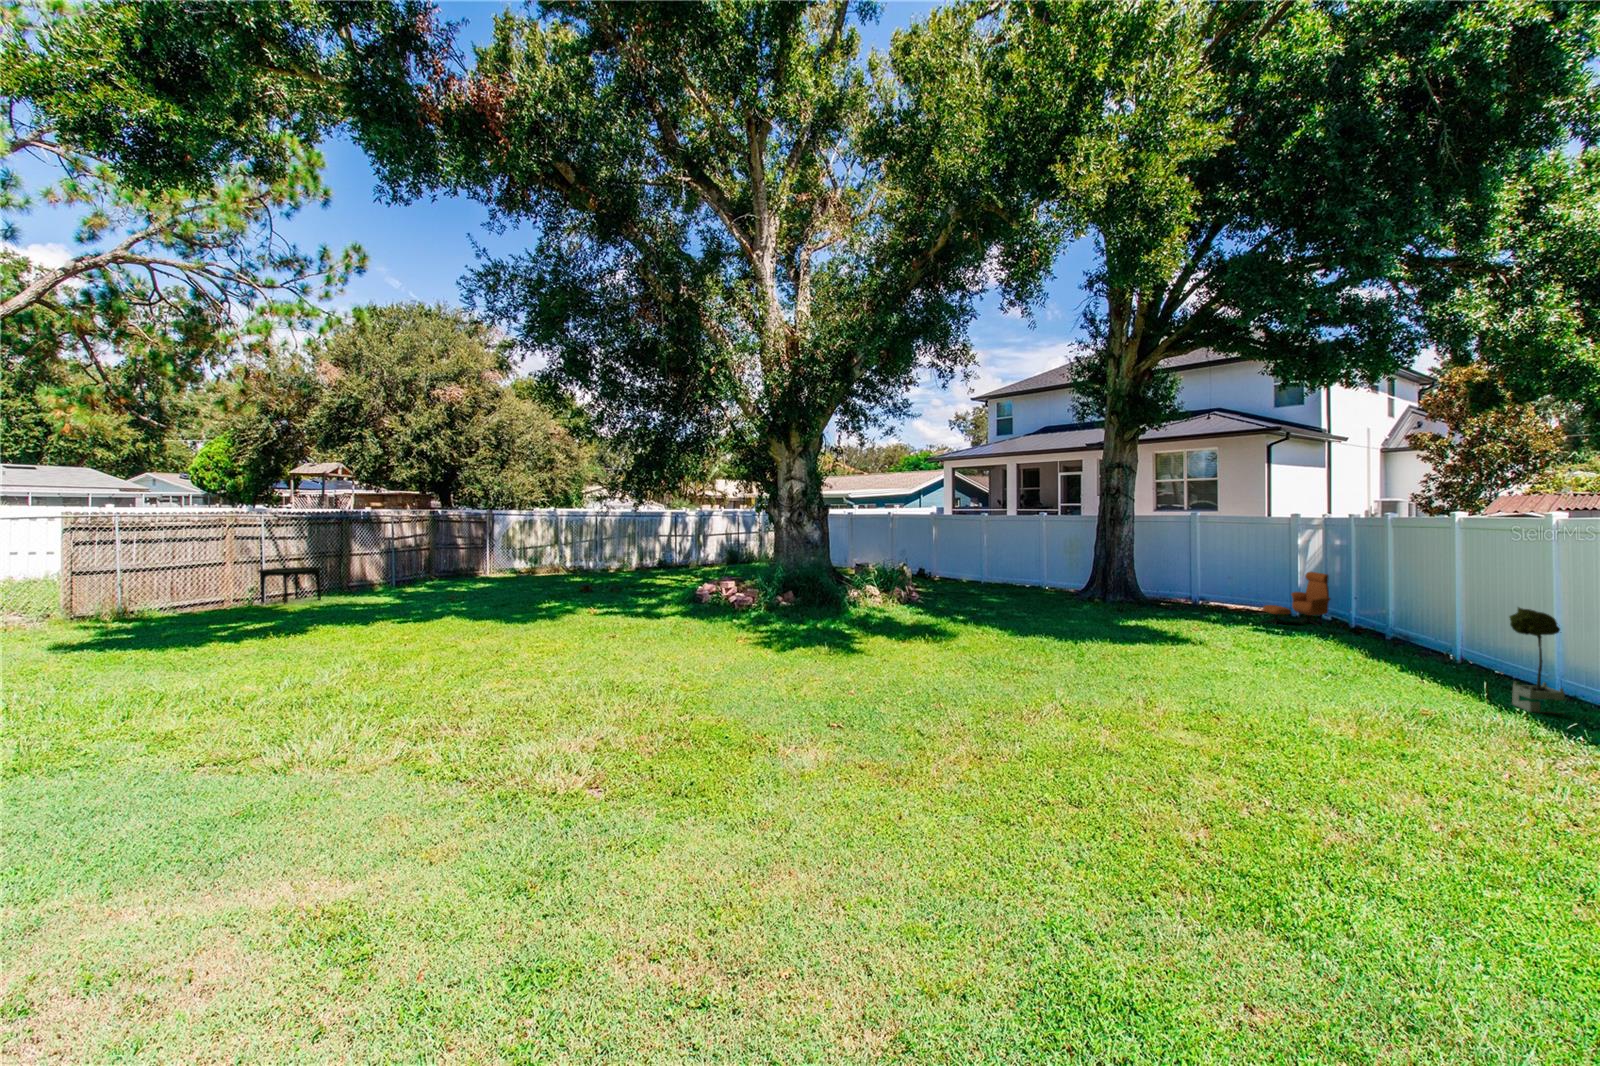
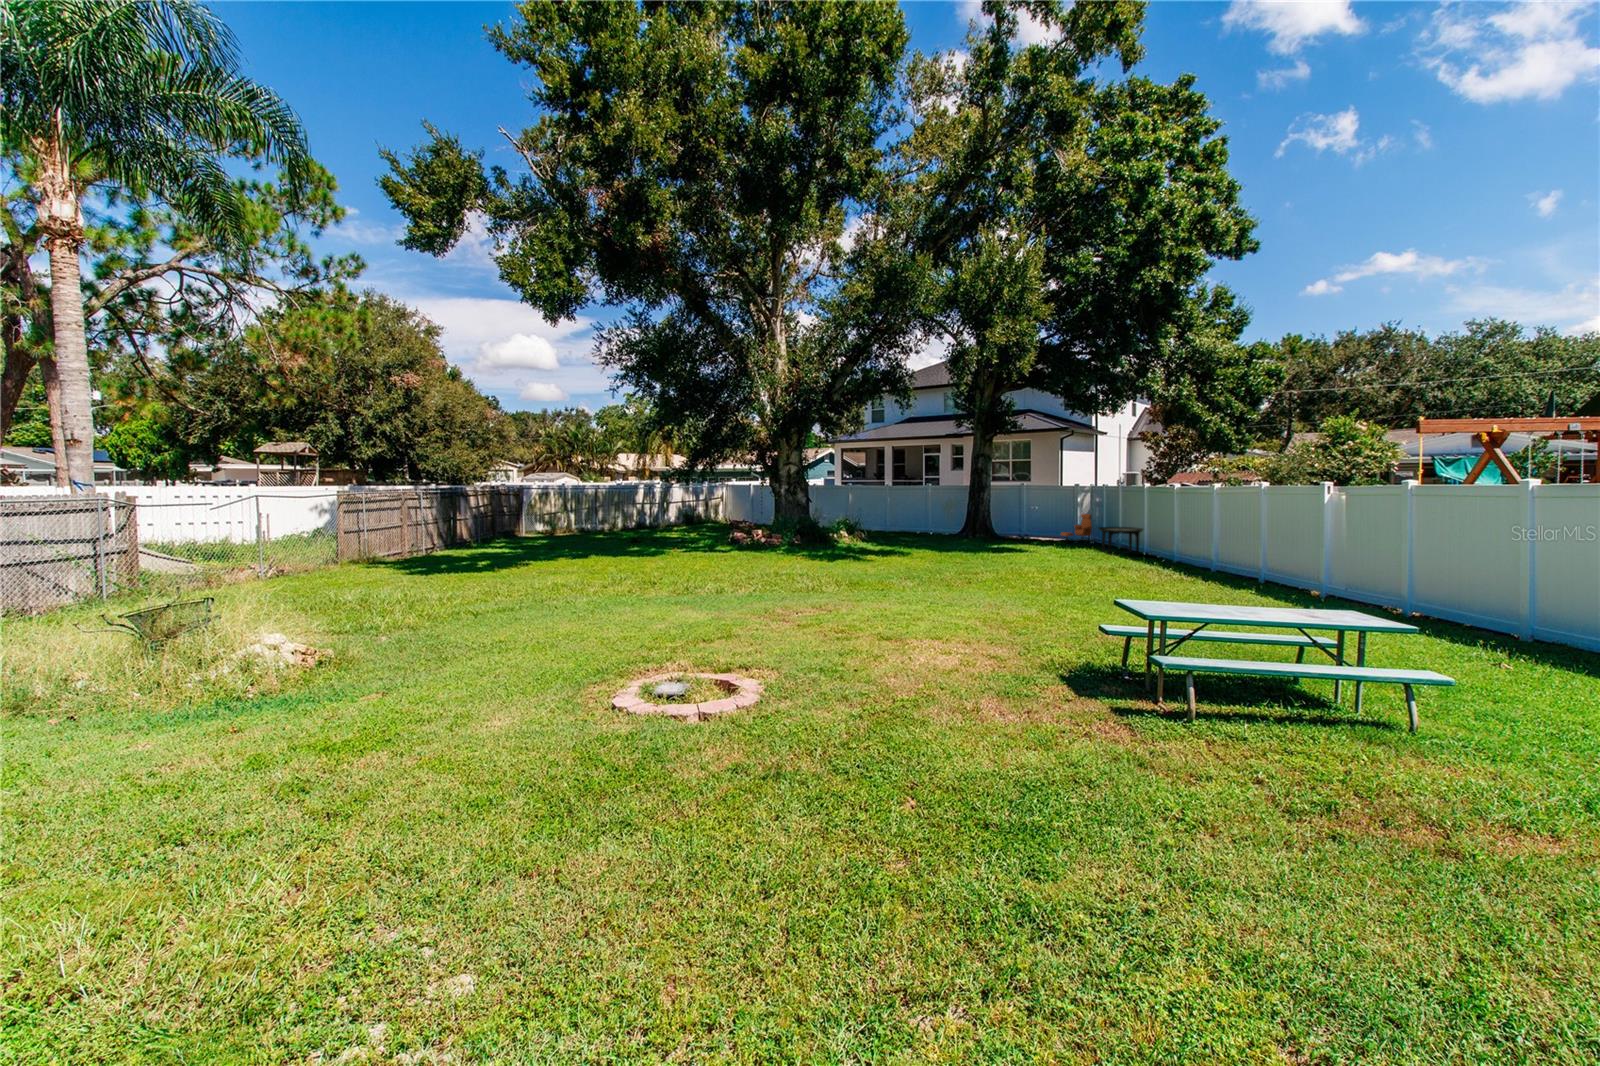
round table: present [258,567,322,604] -> present [1099,527,1143,555]
potted tree: present [1510,608,1565,713] -> none [1149,520,1167,560]

